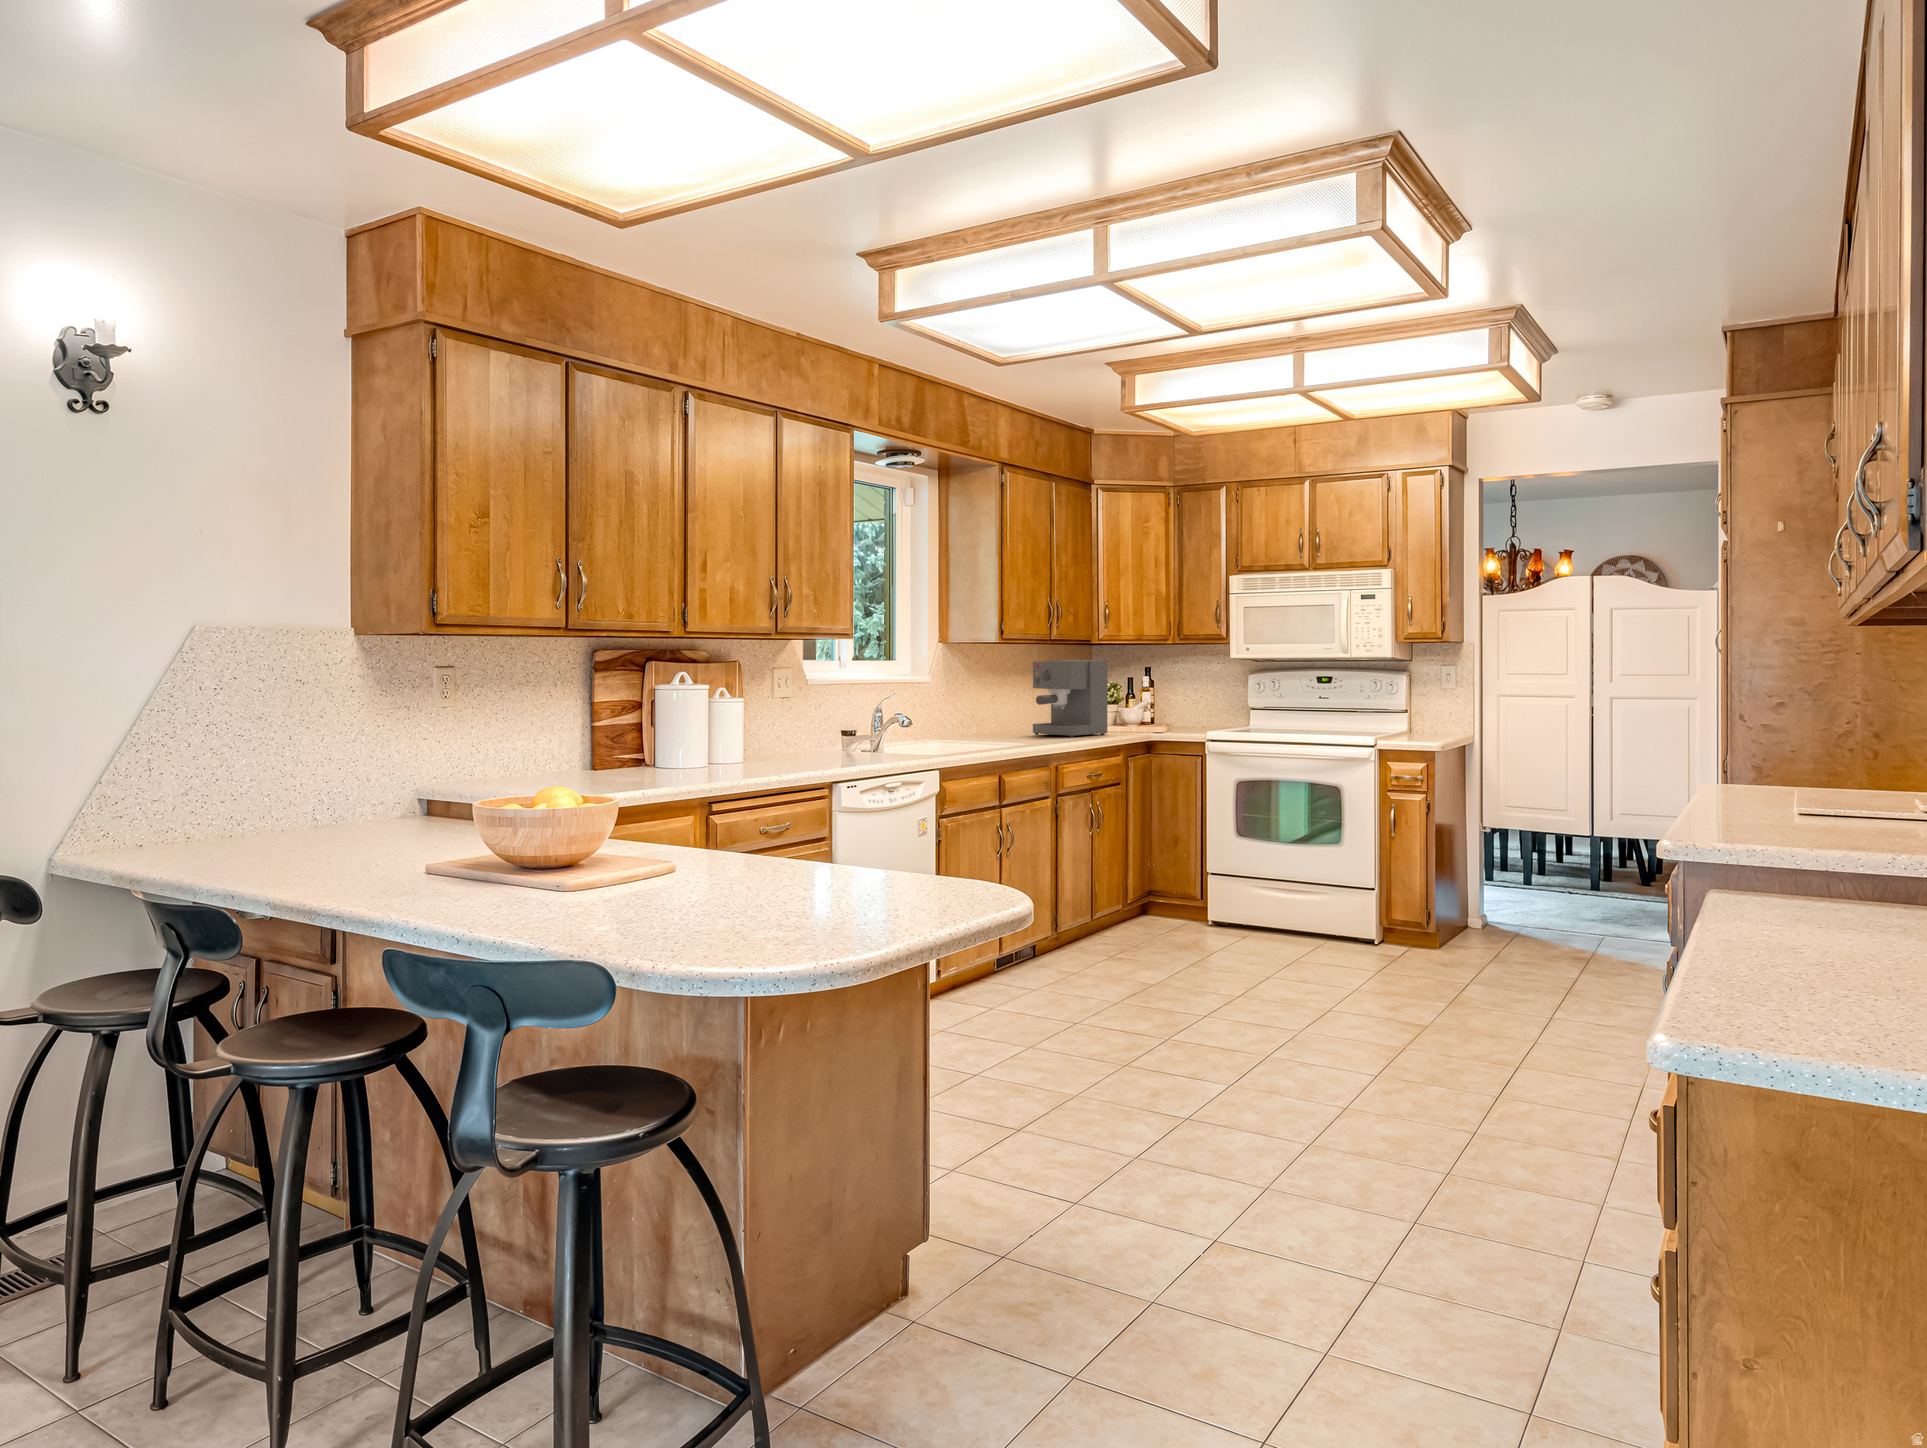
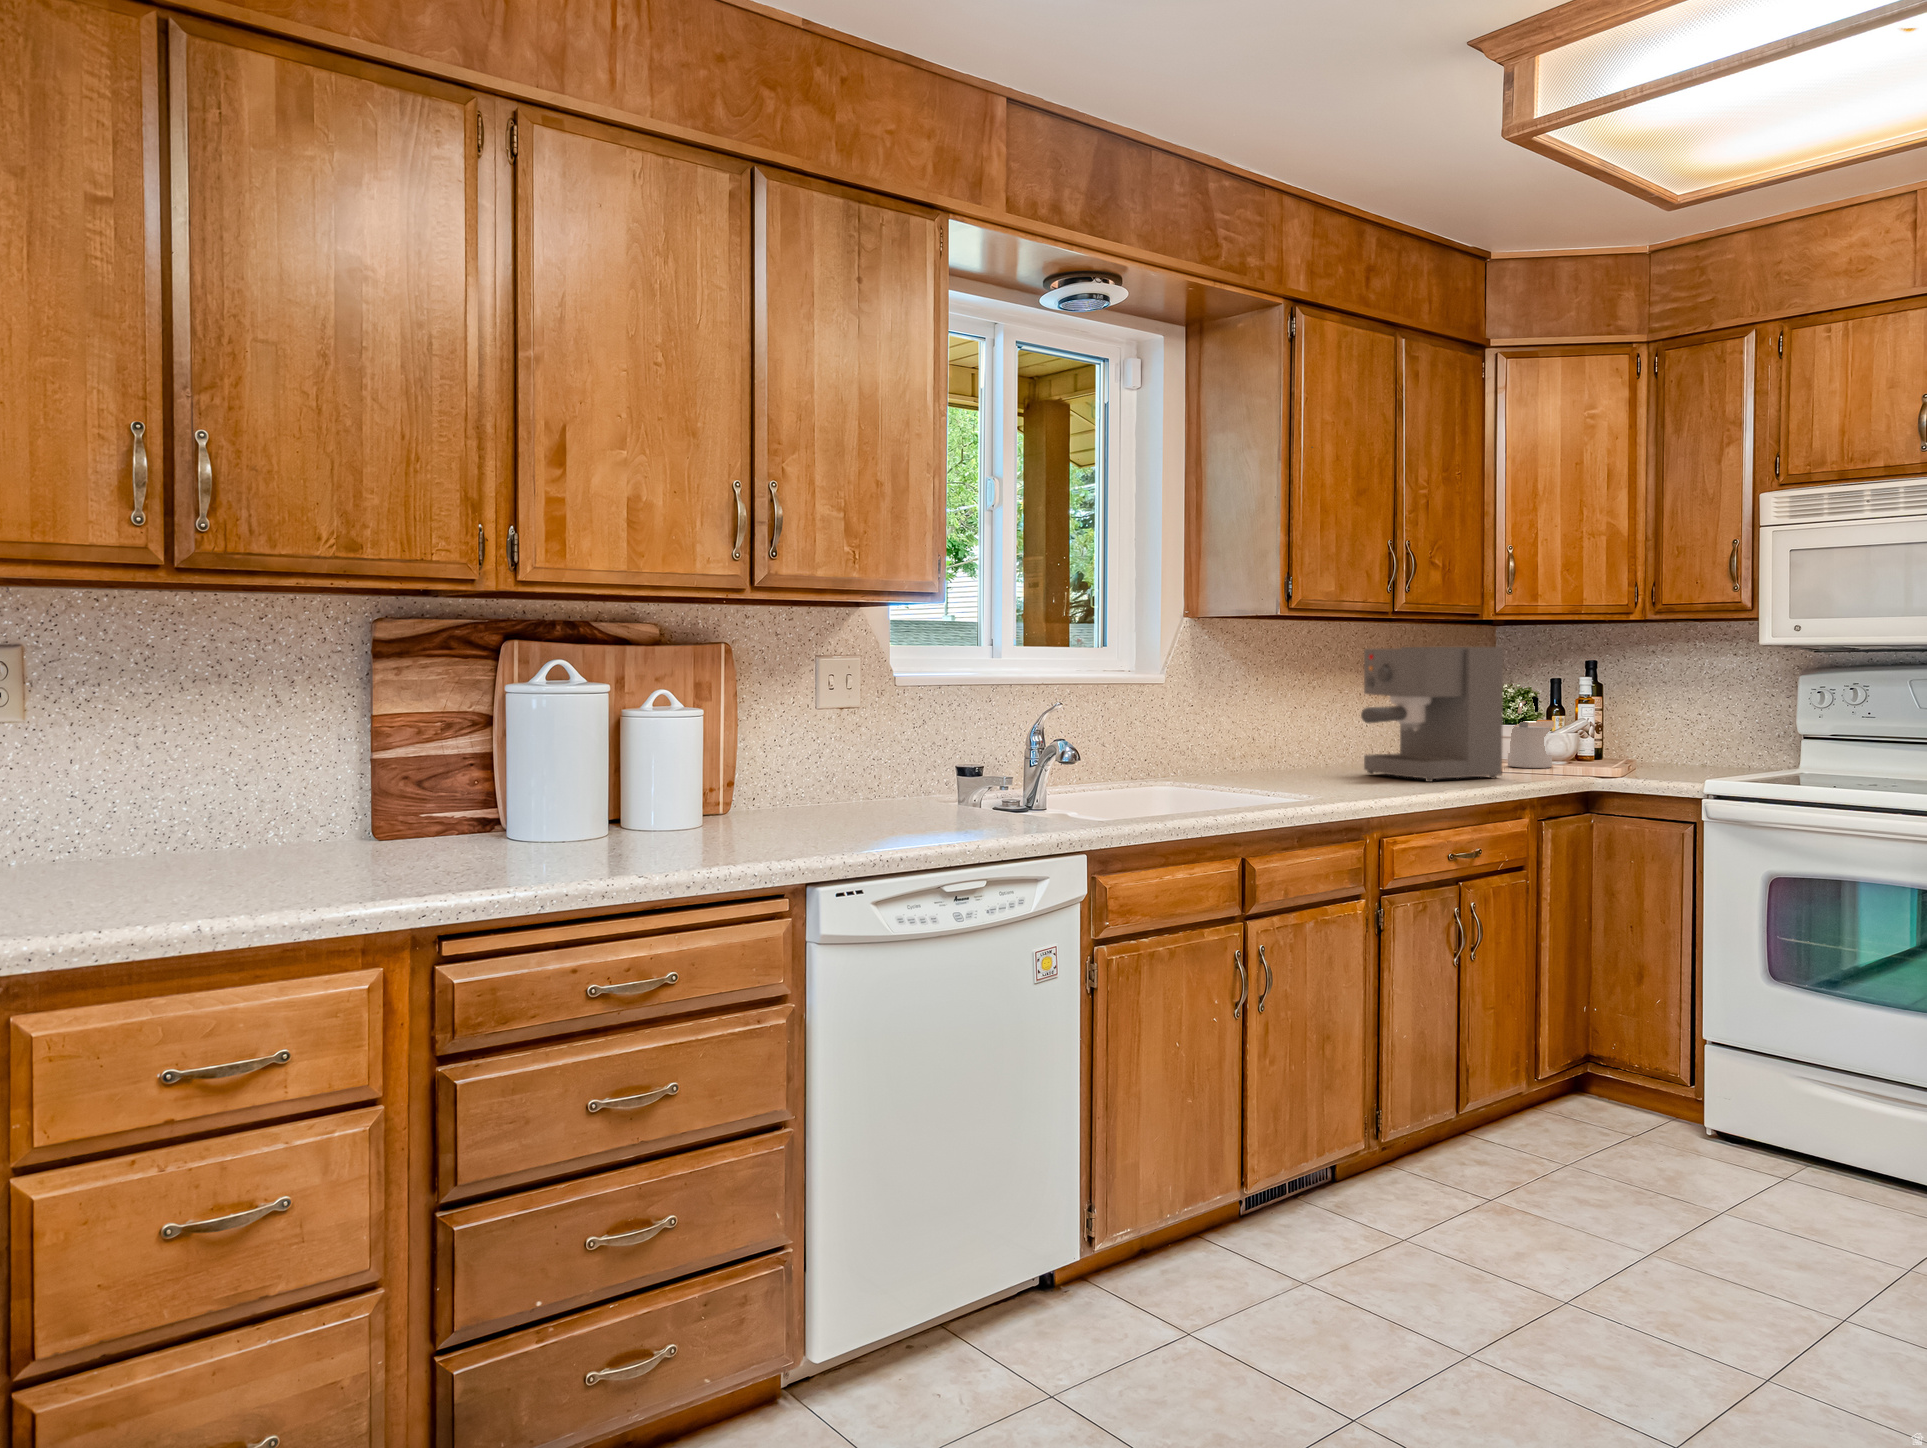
soap dispenser: none [1104,689,1130,730] -> present [1508,697,1554,768]

